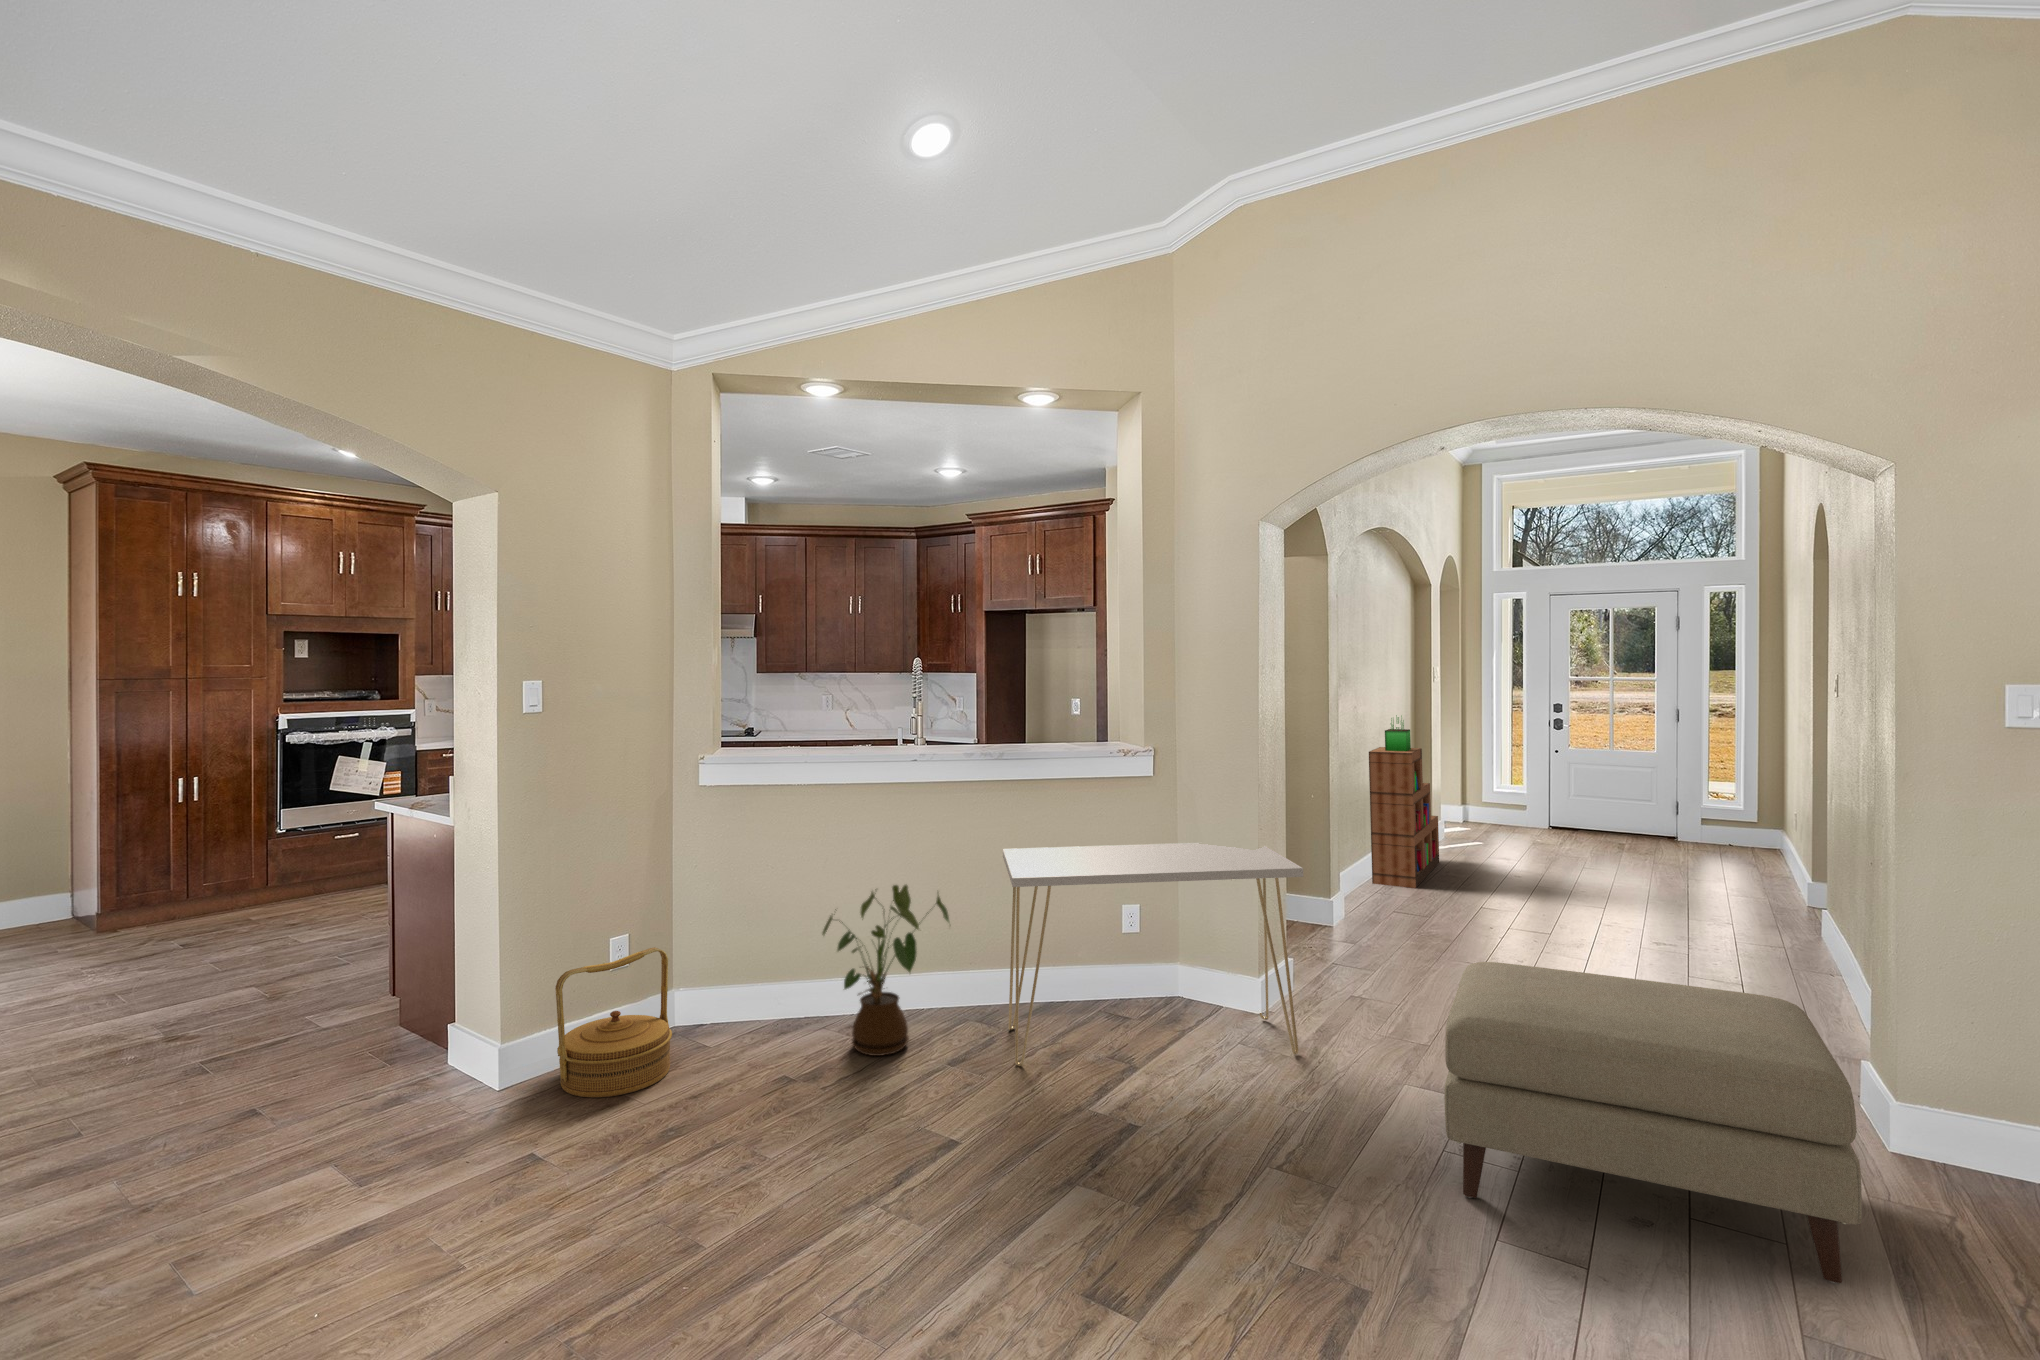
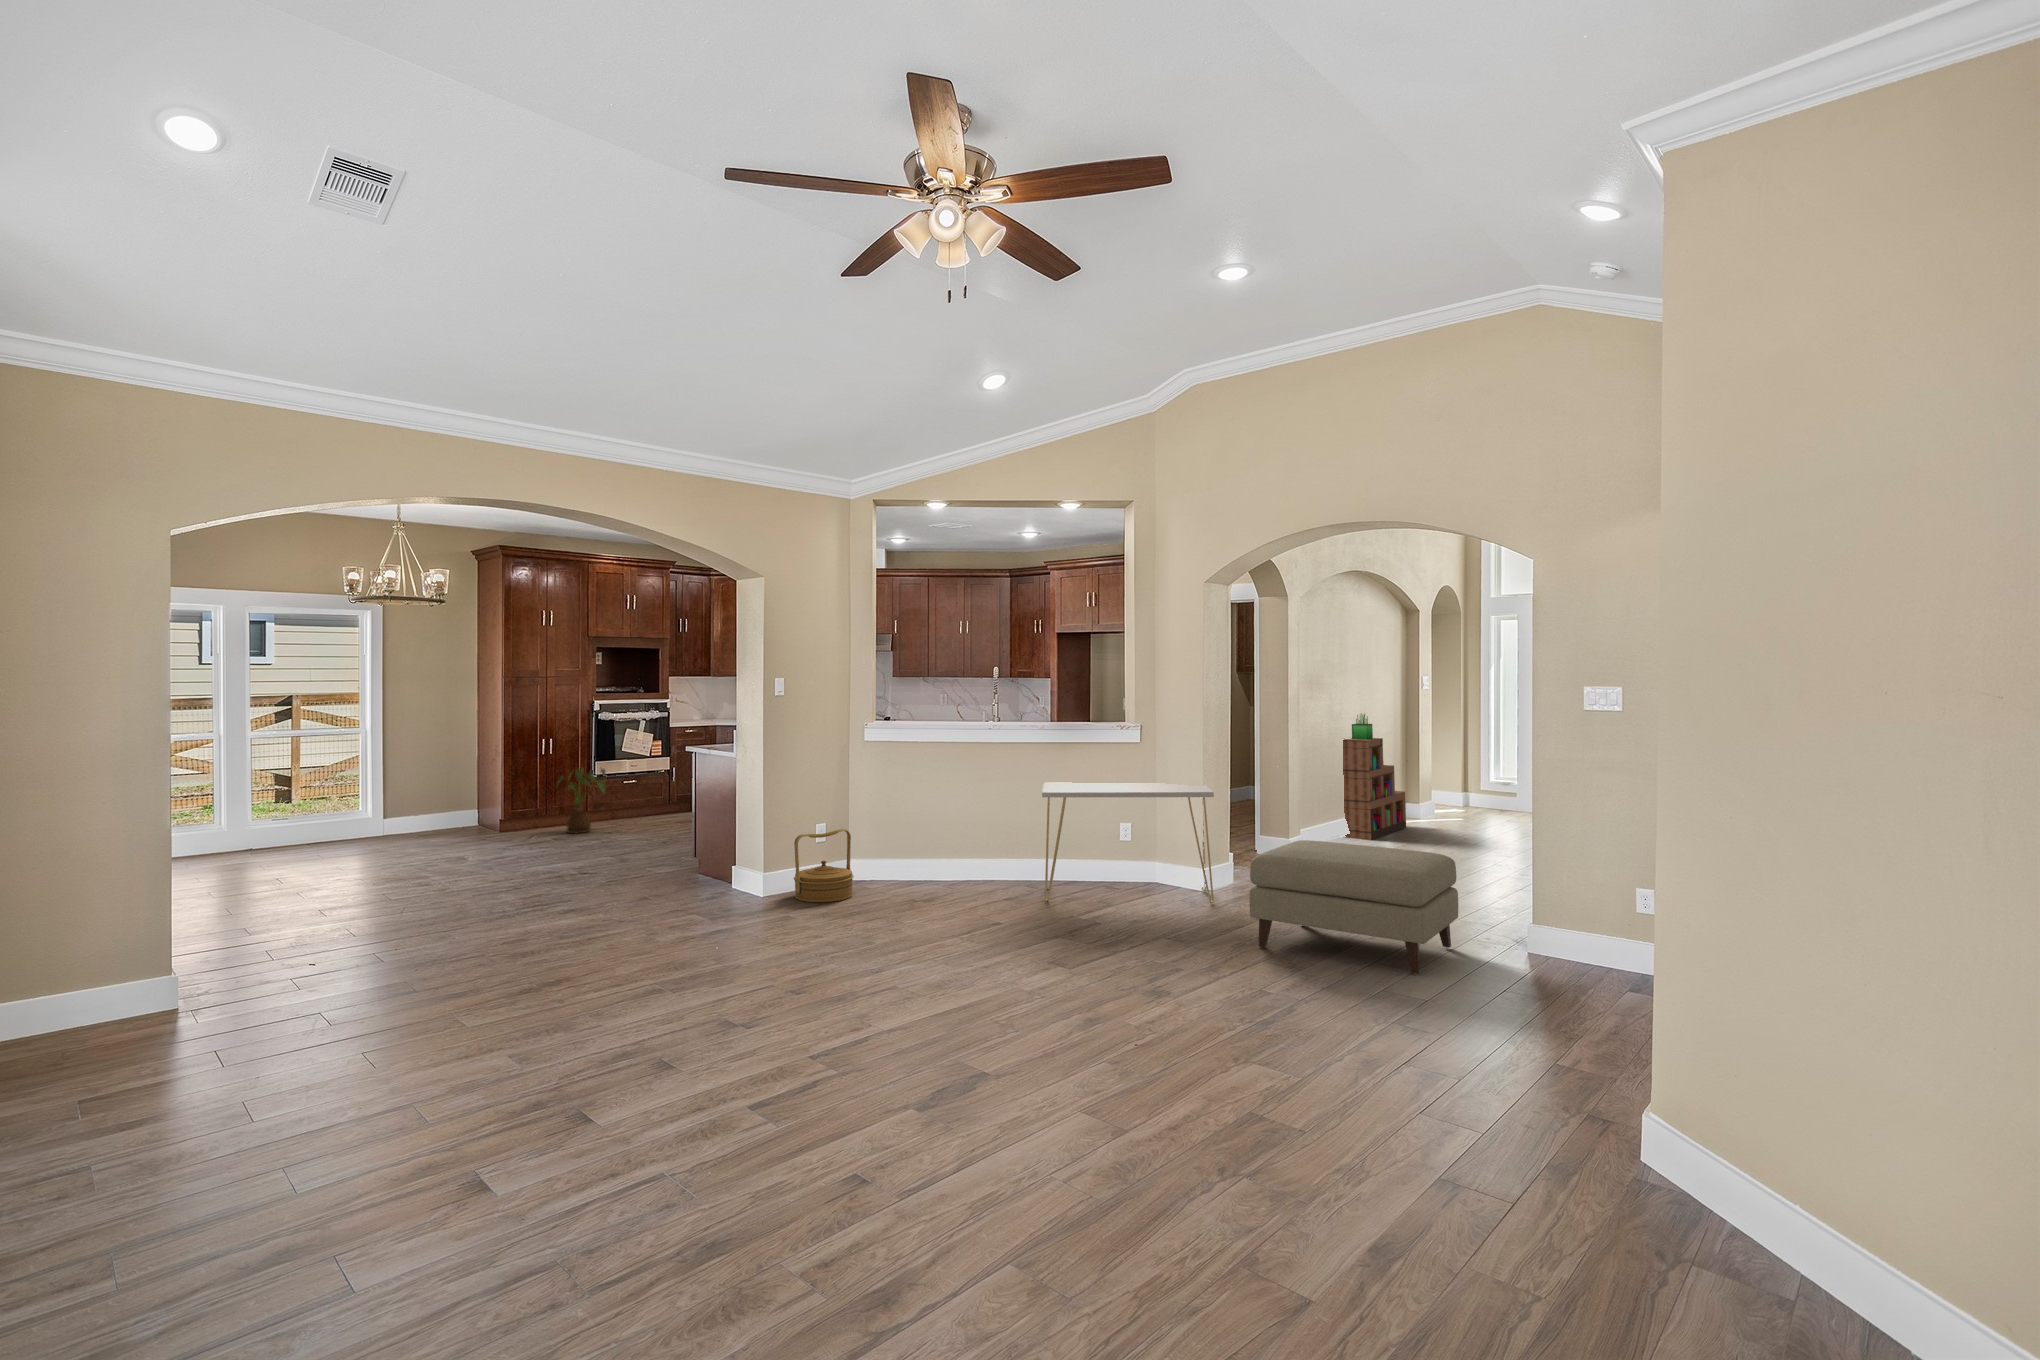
house plant: present [822,885,949,1056] -> present [558,768,606,834]

